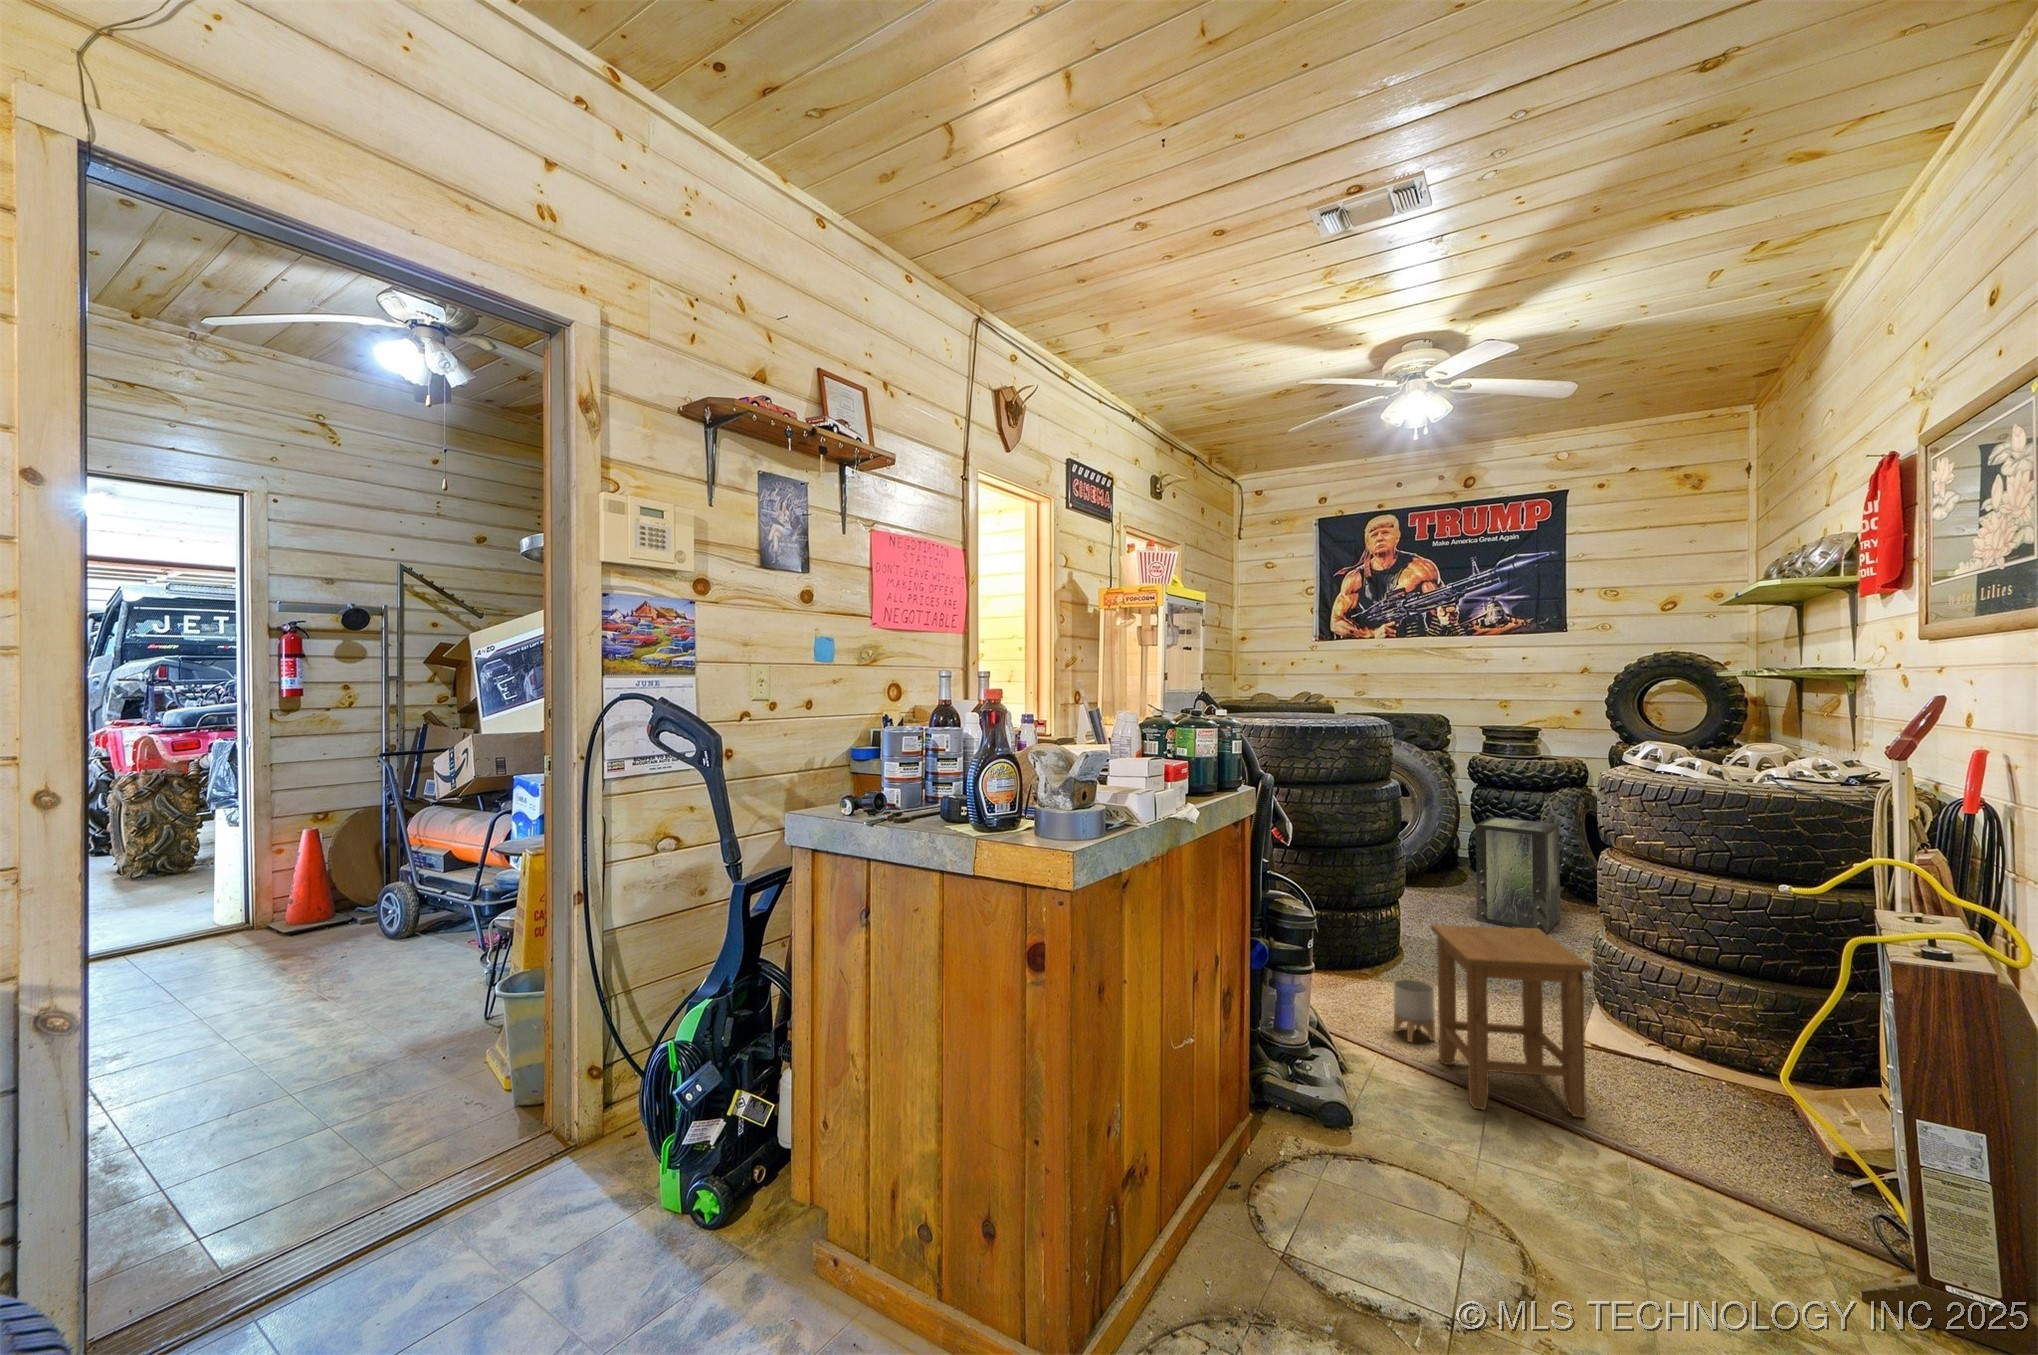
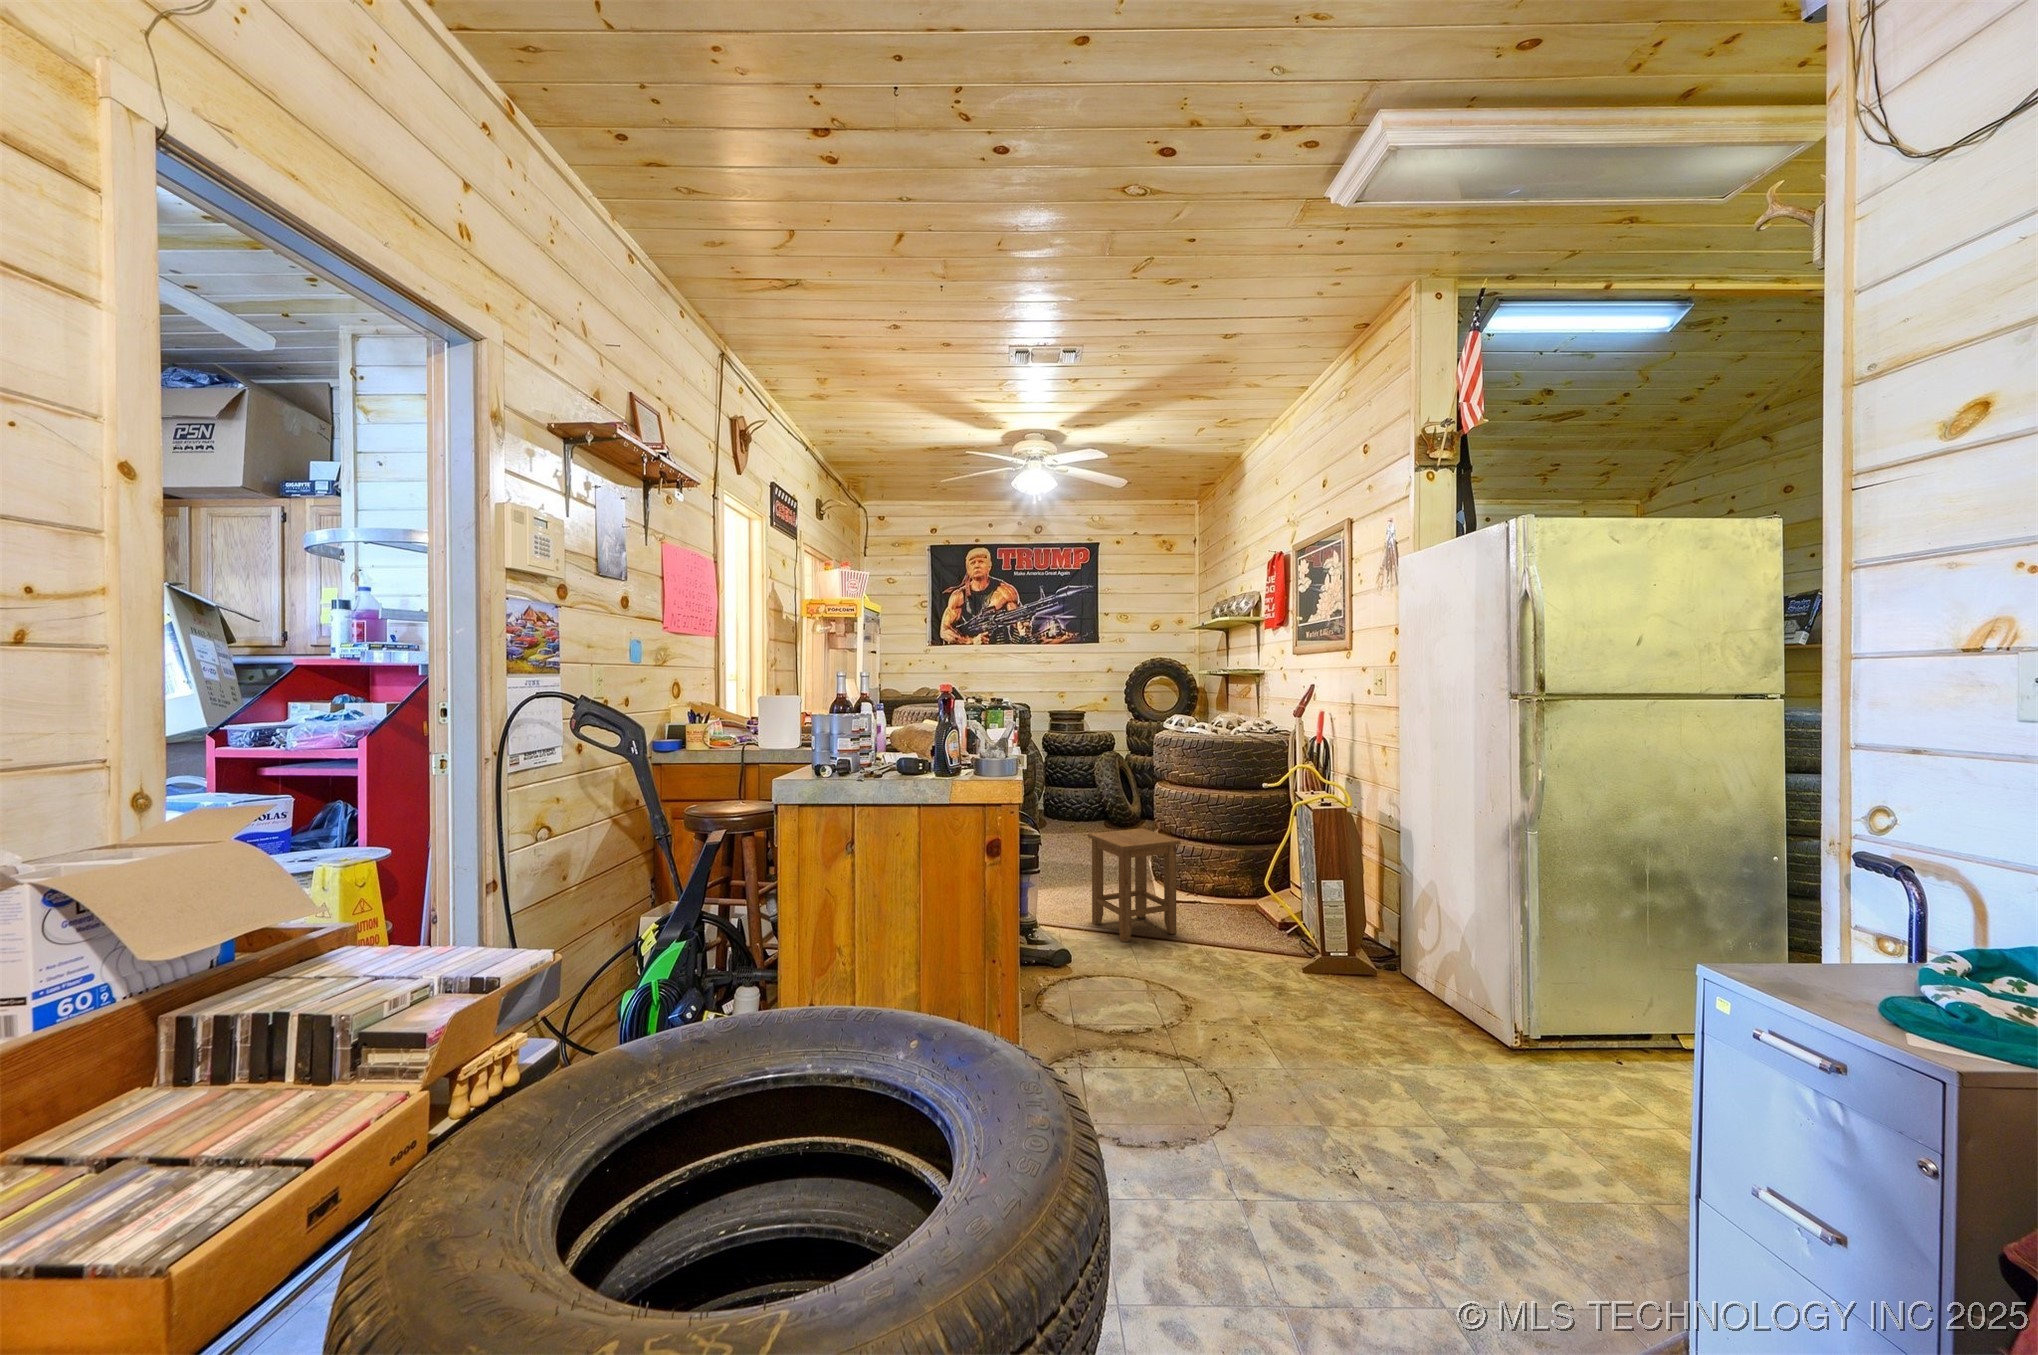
storage box: present [1476,817,1560,934] -> none [1067,773,1111,847]
planter: present [1394,979,1435,1042] -> none [1059,876,1084,917]

